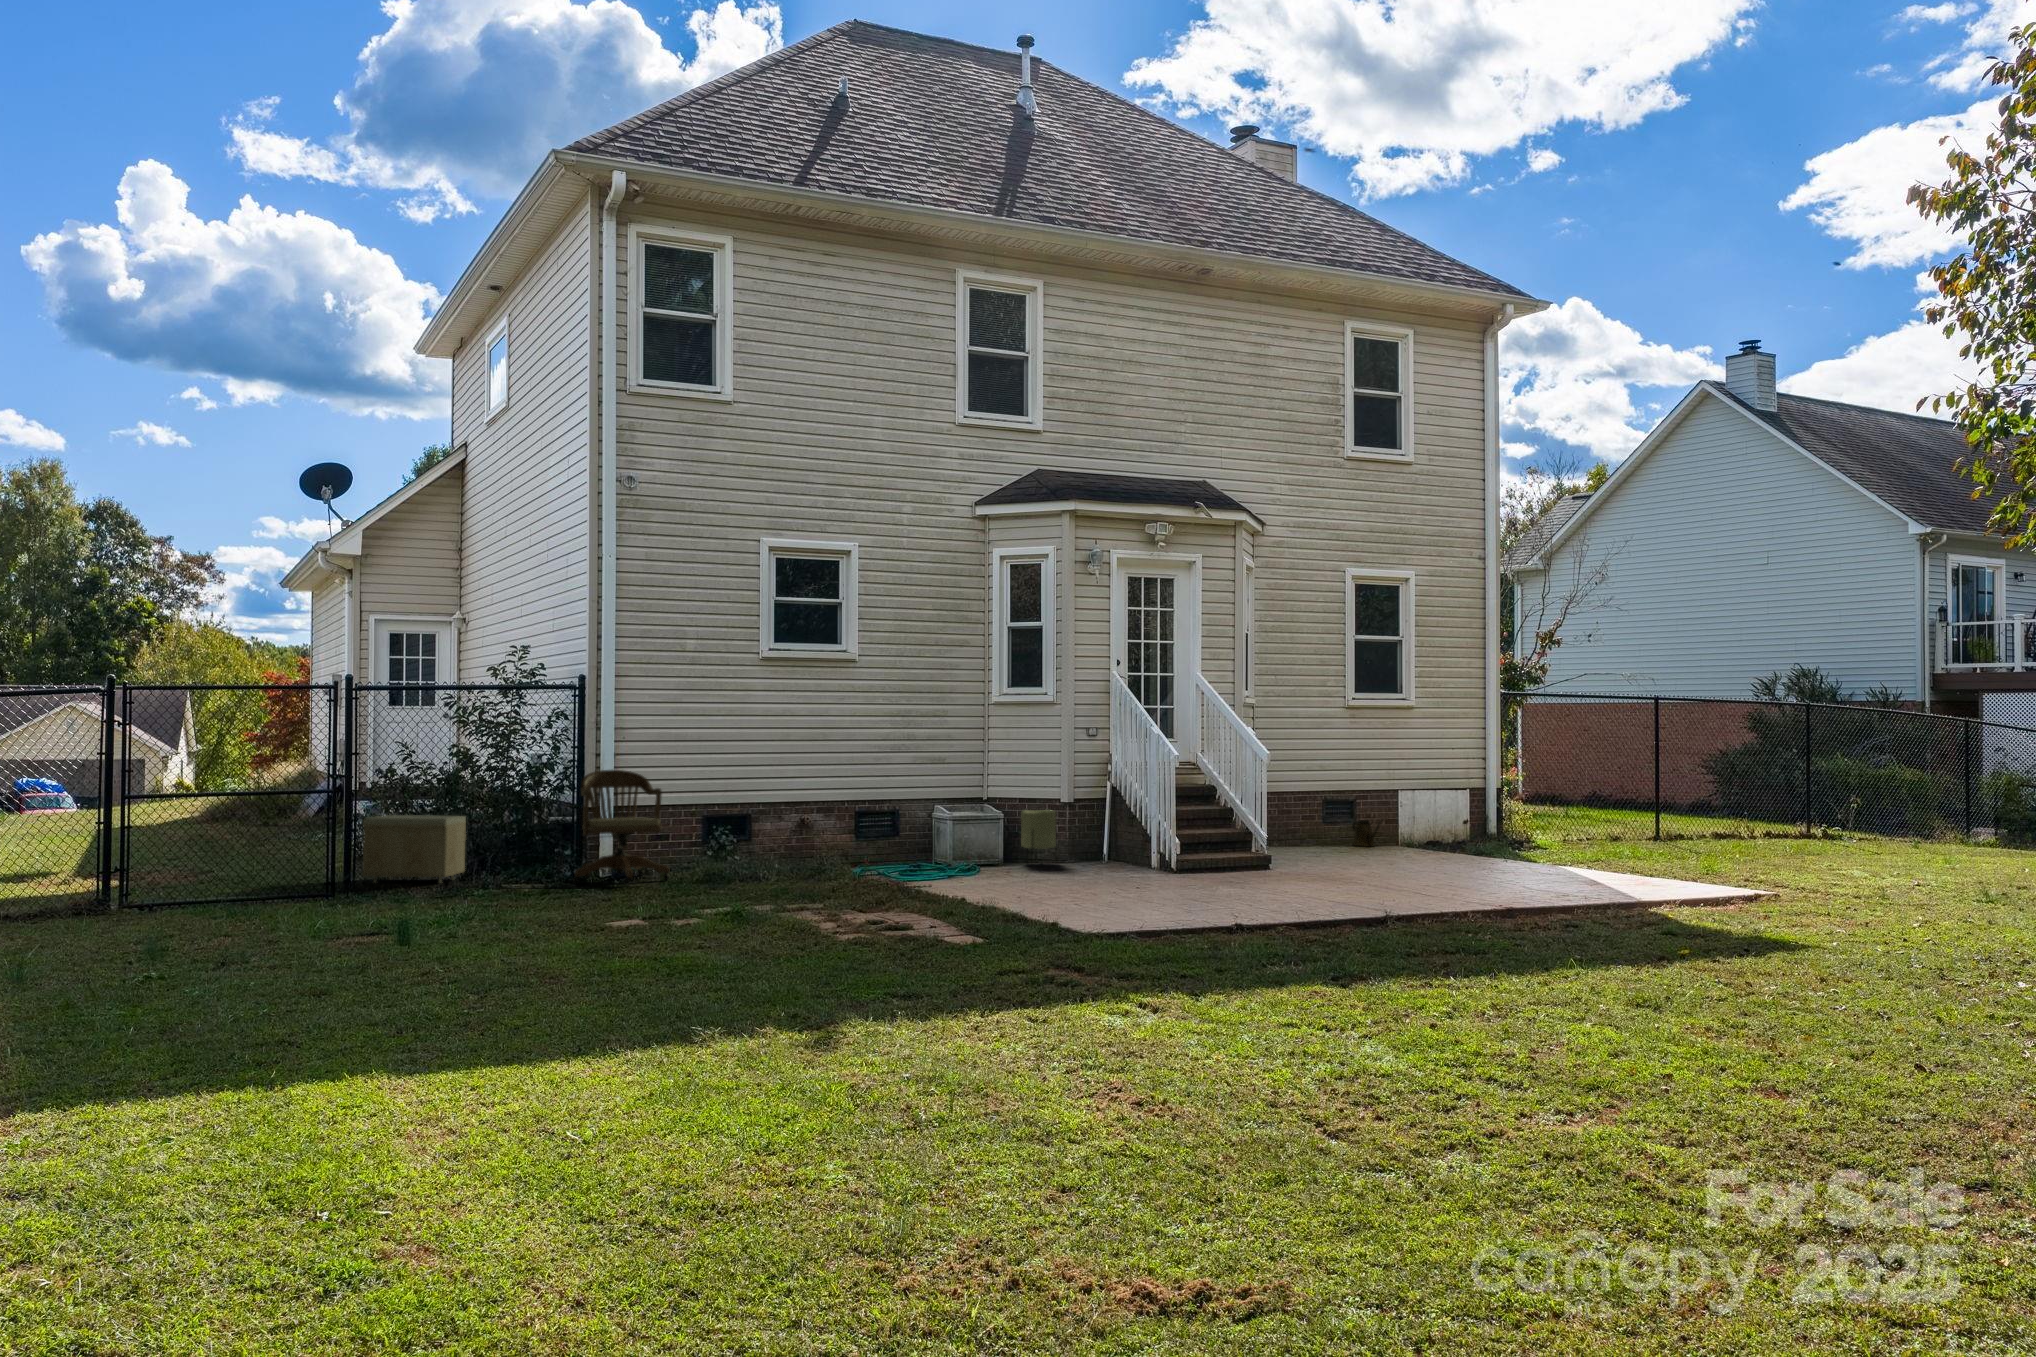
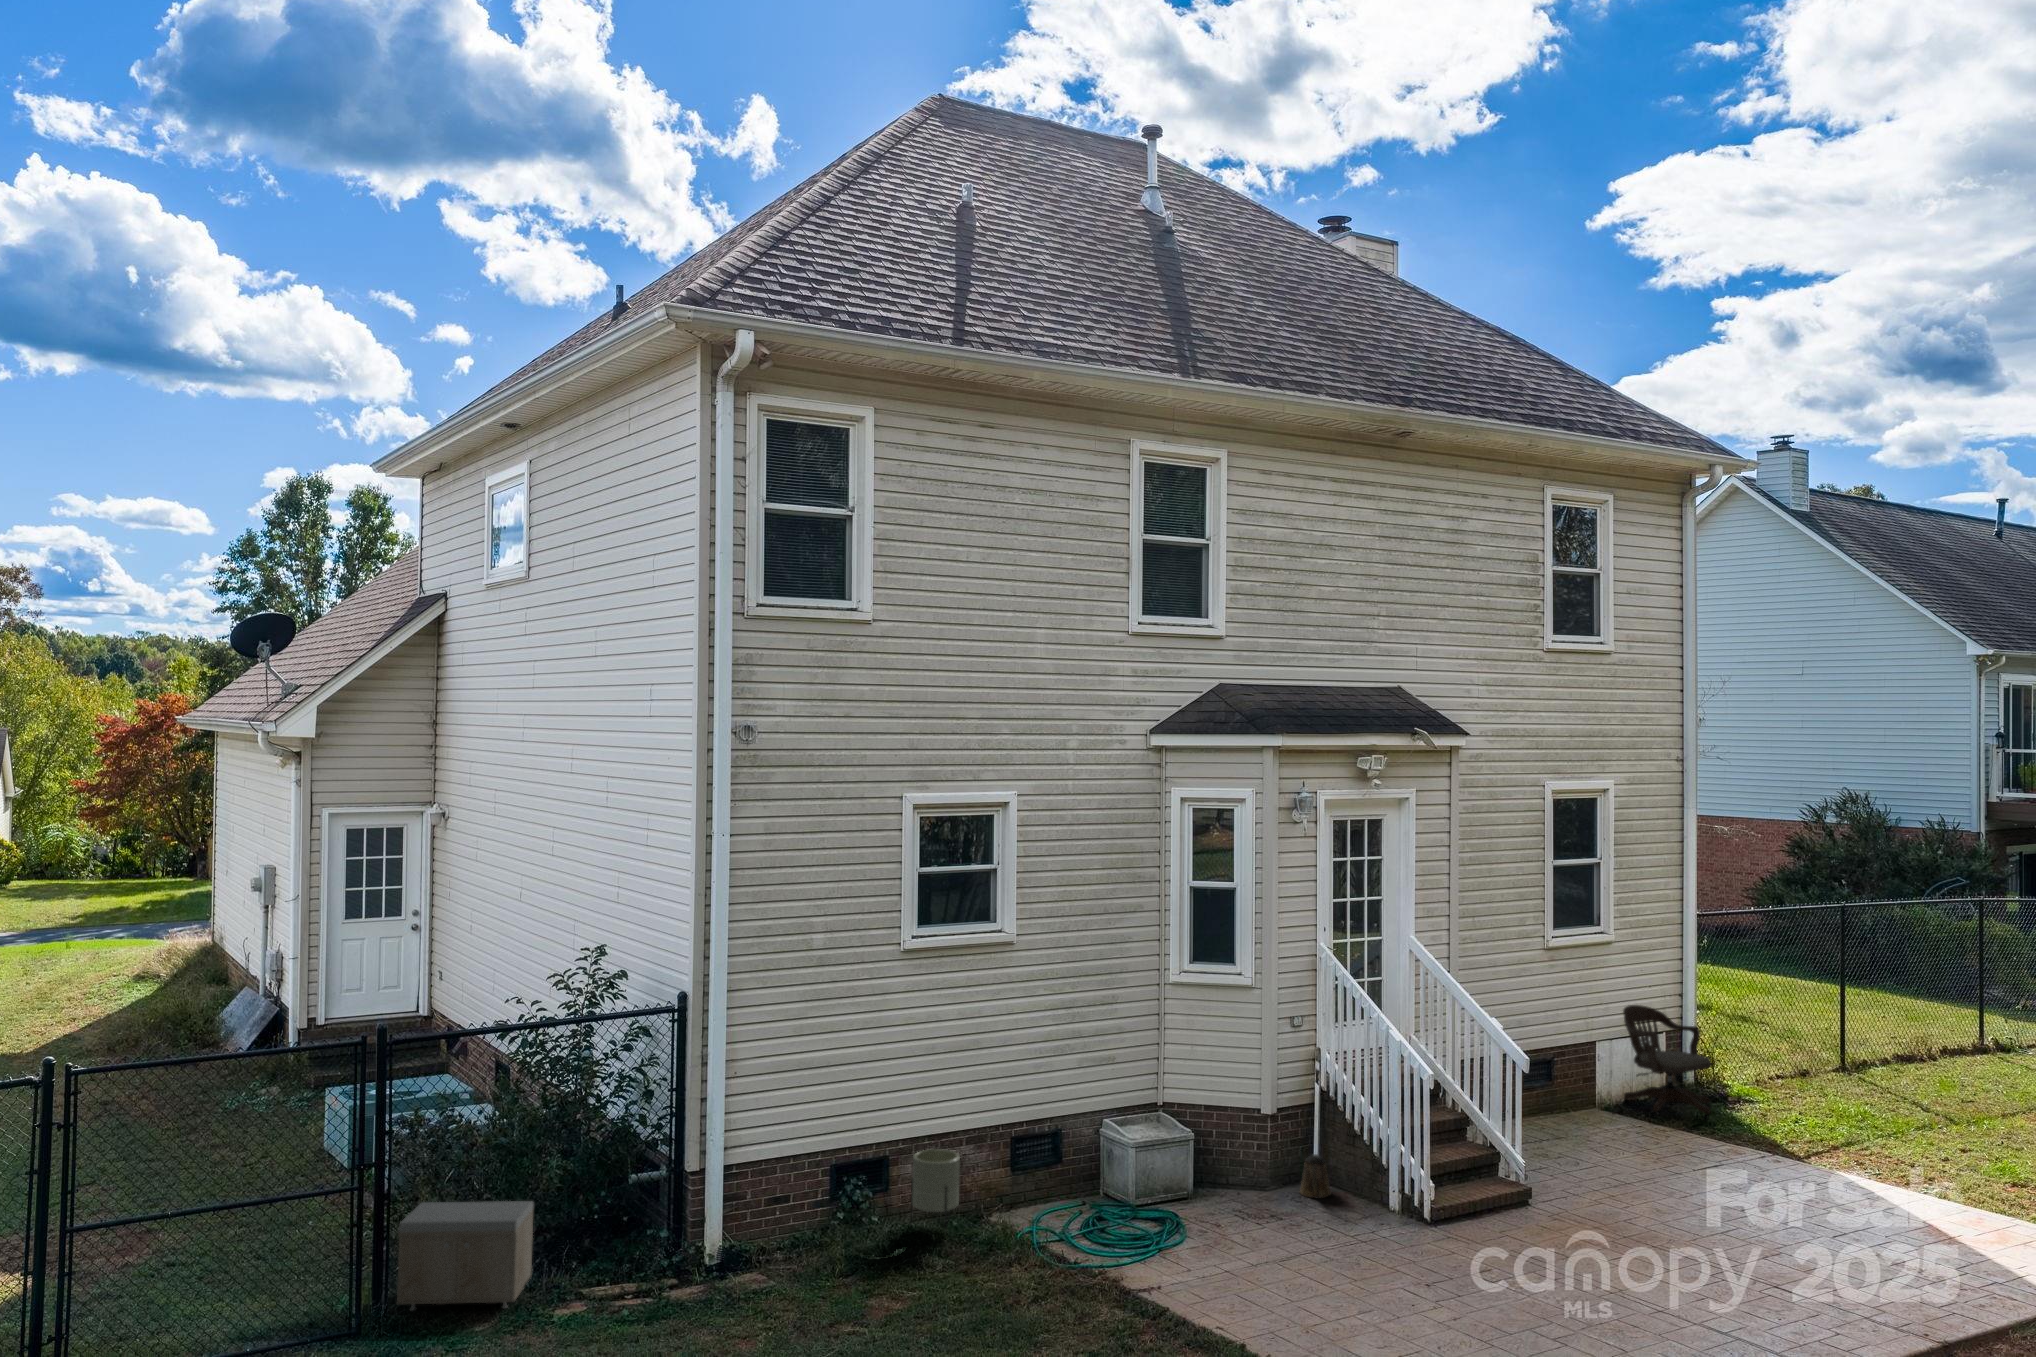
chair: present [573,770,669,885] -> present [1623,1005,1712,1121]
planter: present [1021,810,1056,849] -> present [911,1149,960,1226]
watering can: present [1352,820,1383,847] -> present [1300,1154,1331,1198]

